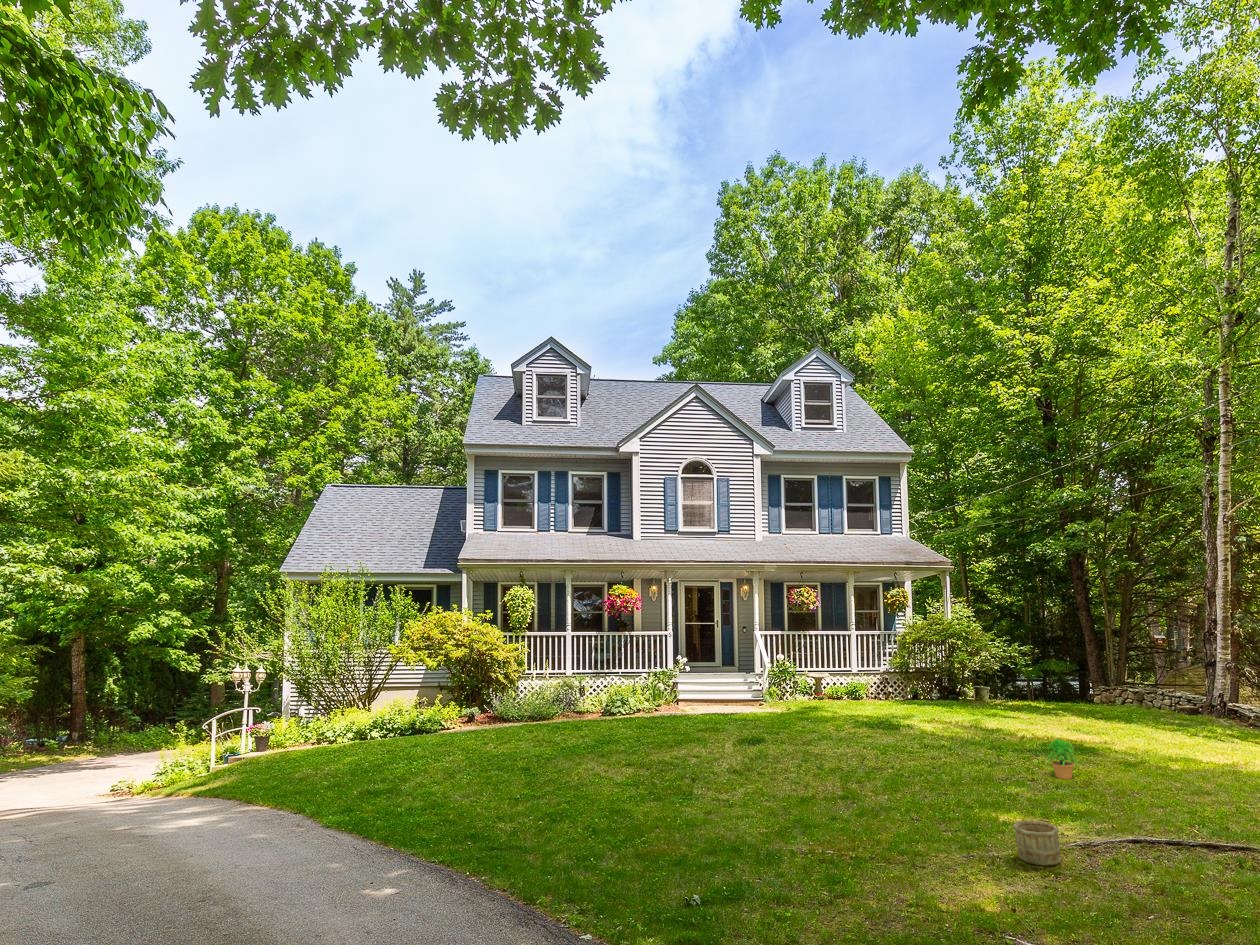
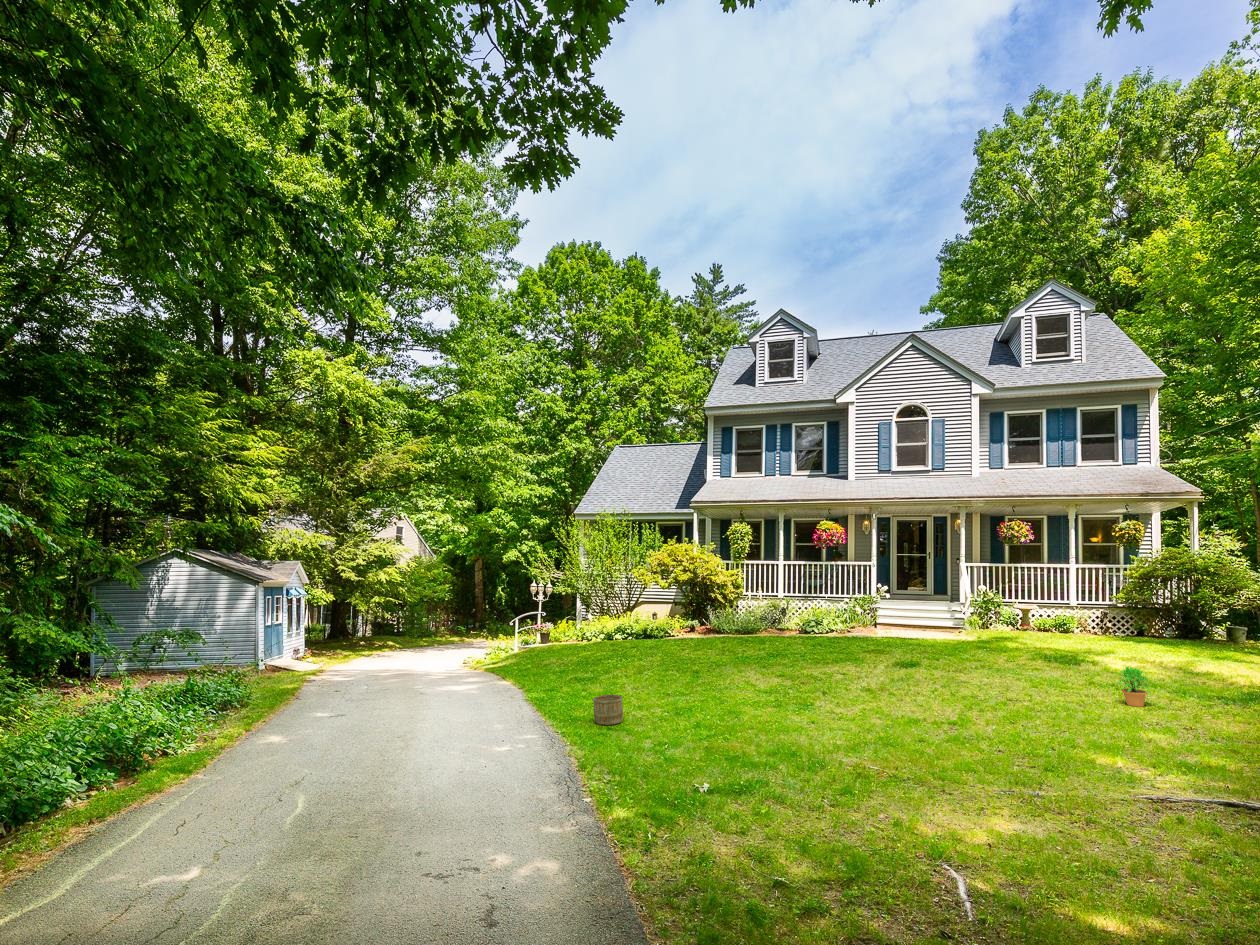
wooden bucket: present [1013,821,1061,865] -> present [592,695,623,725]

